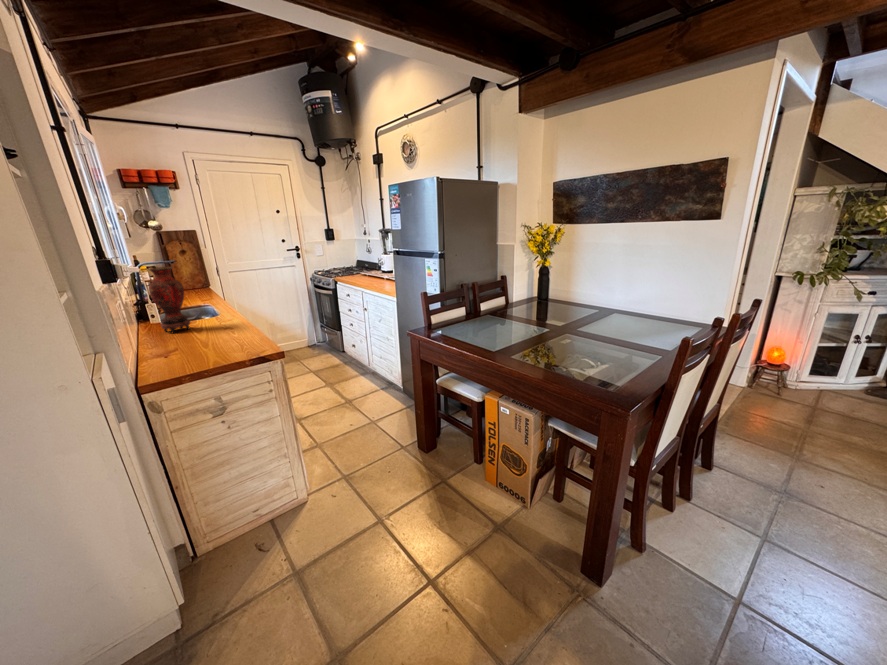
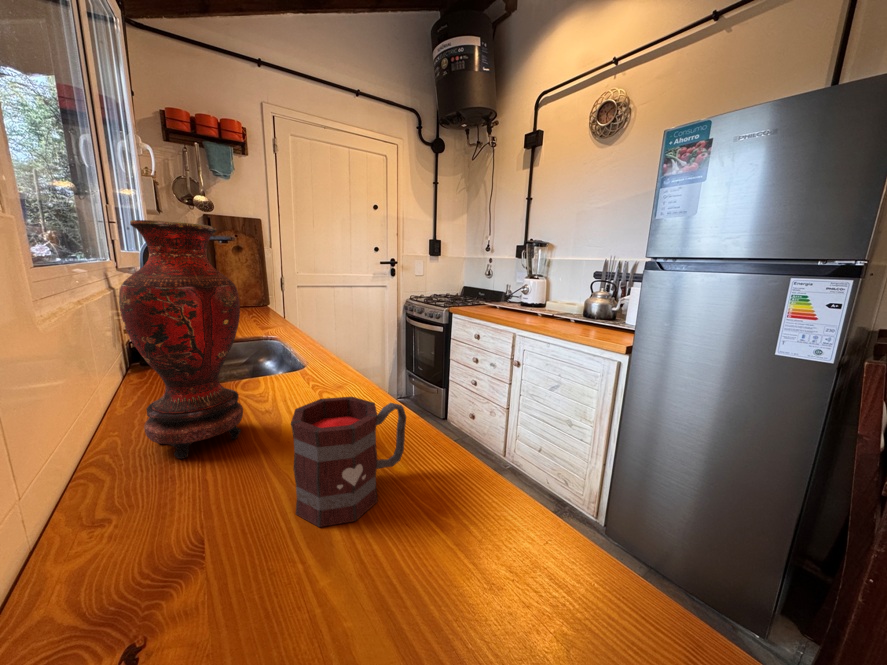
mug: none [198,310,235,337] -> present [291,397,406,527]

